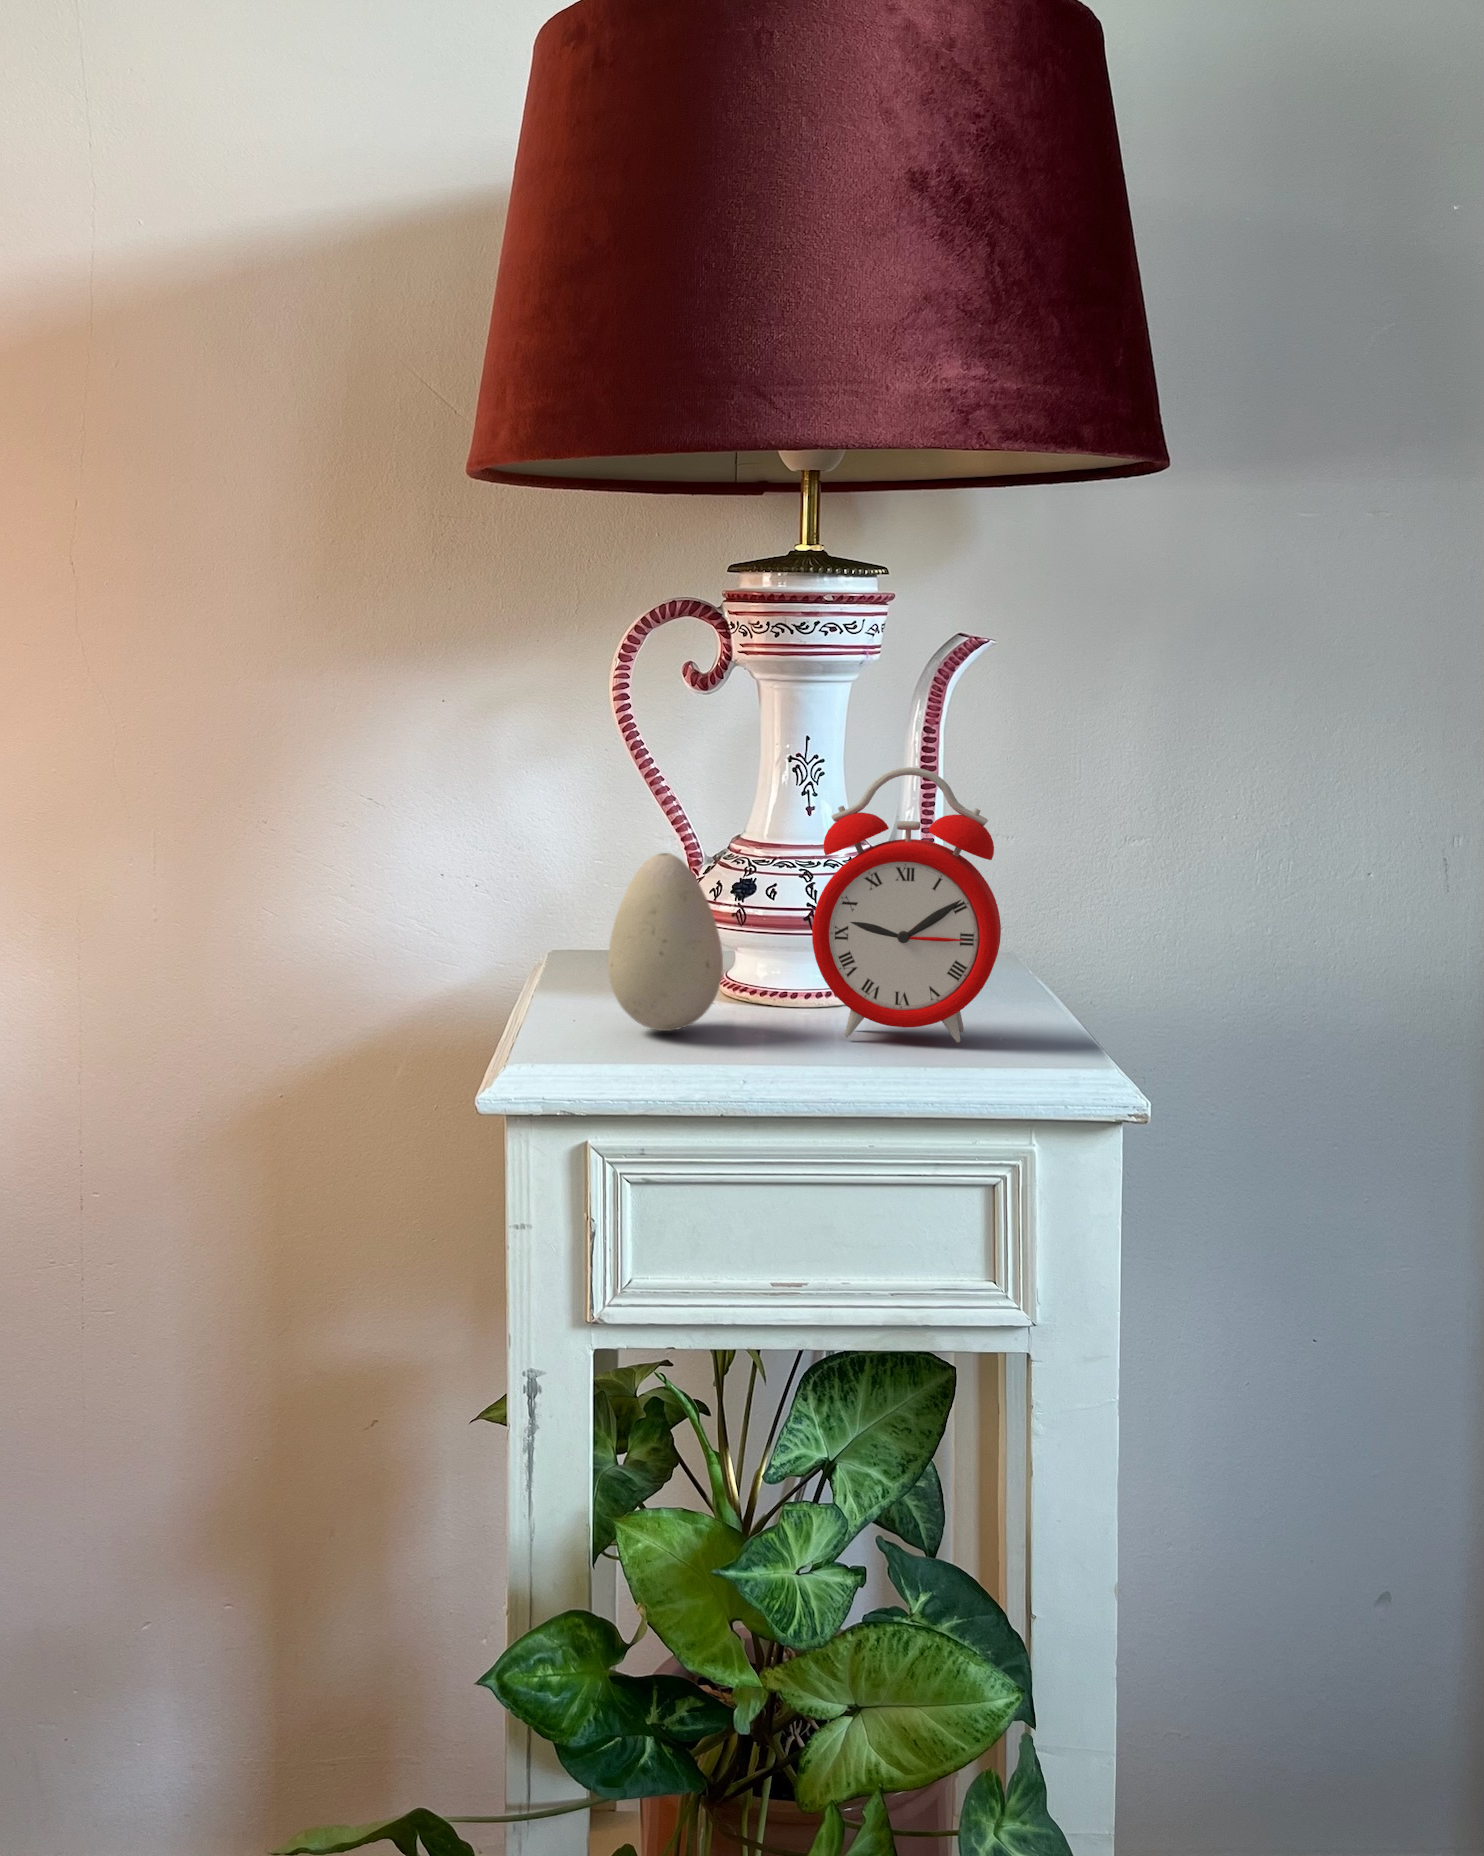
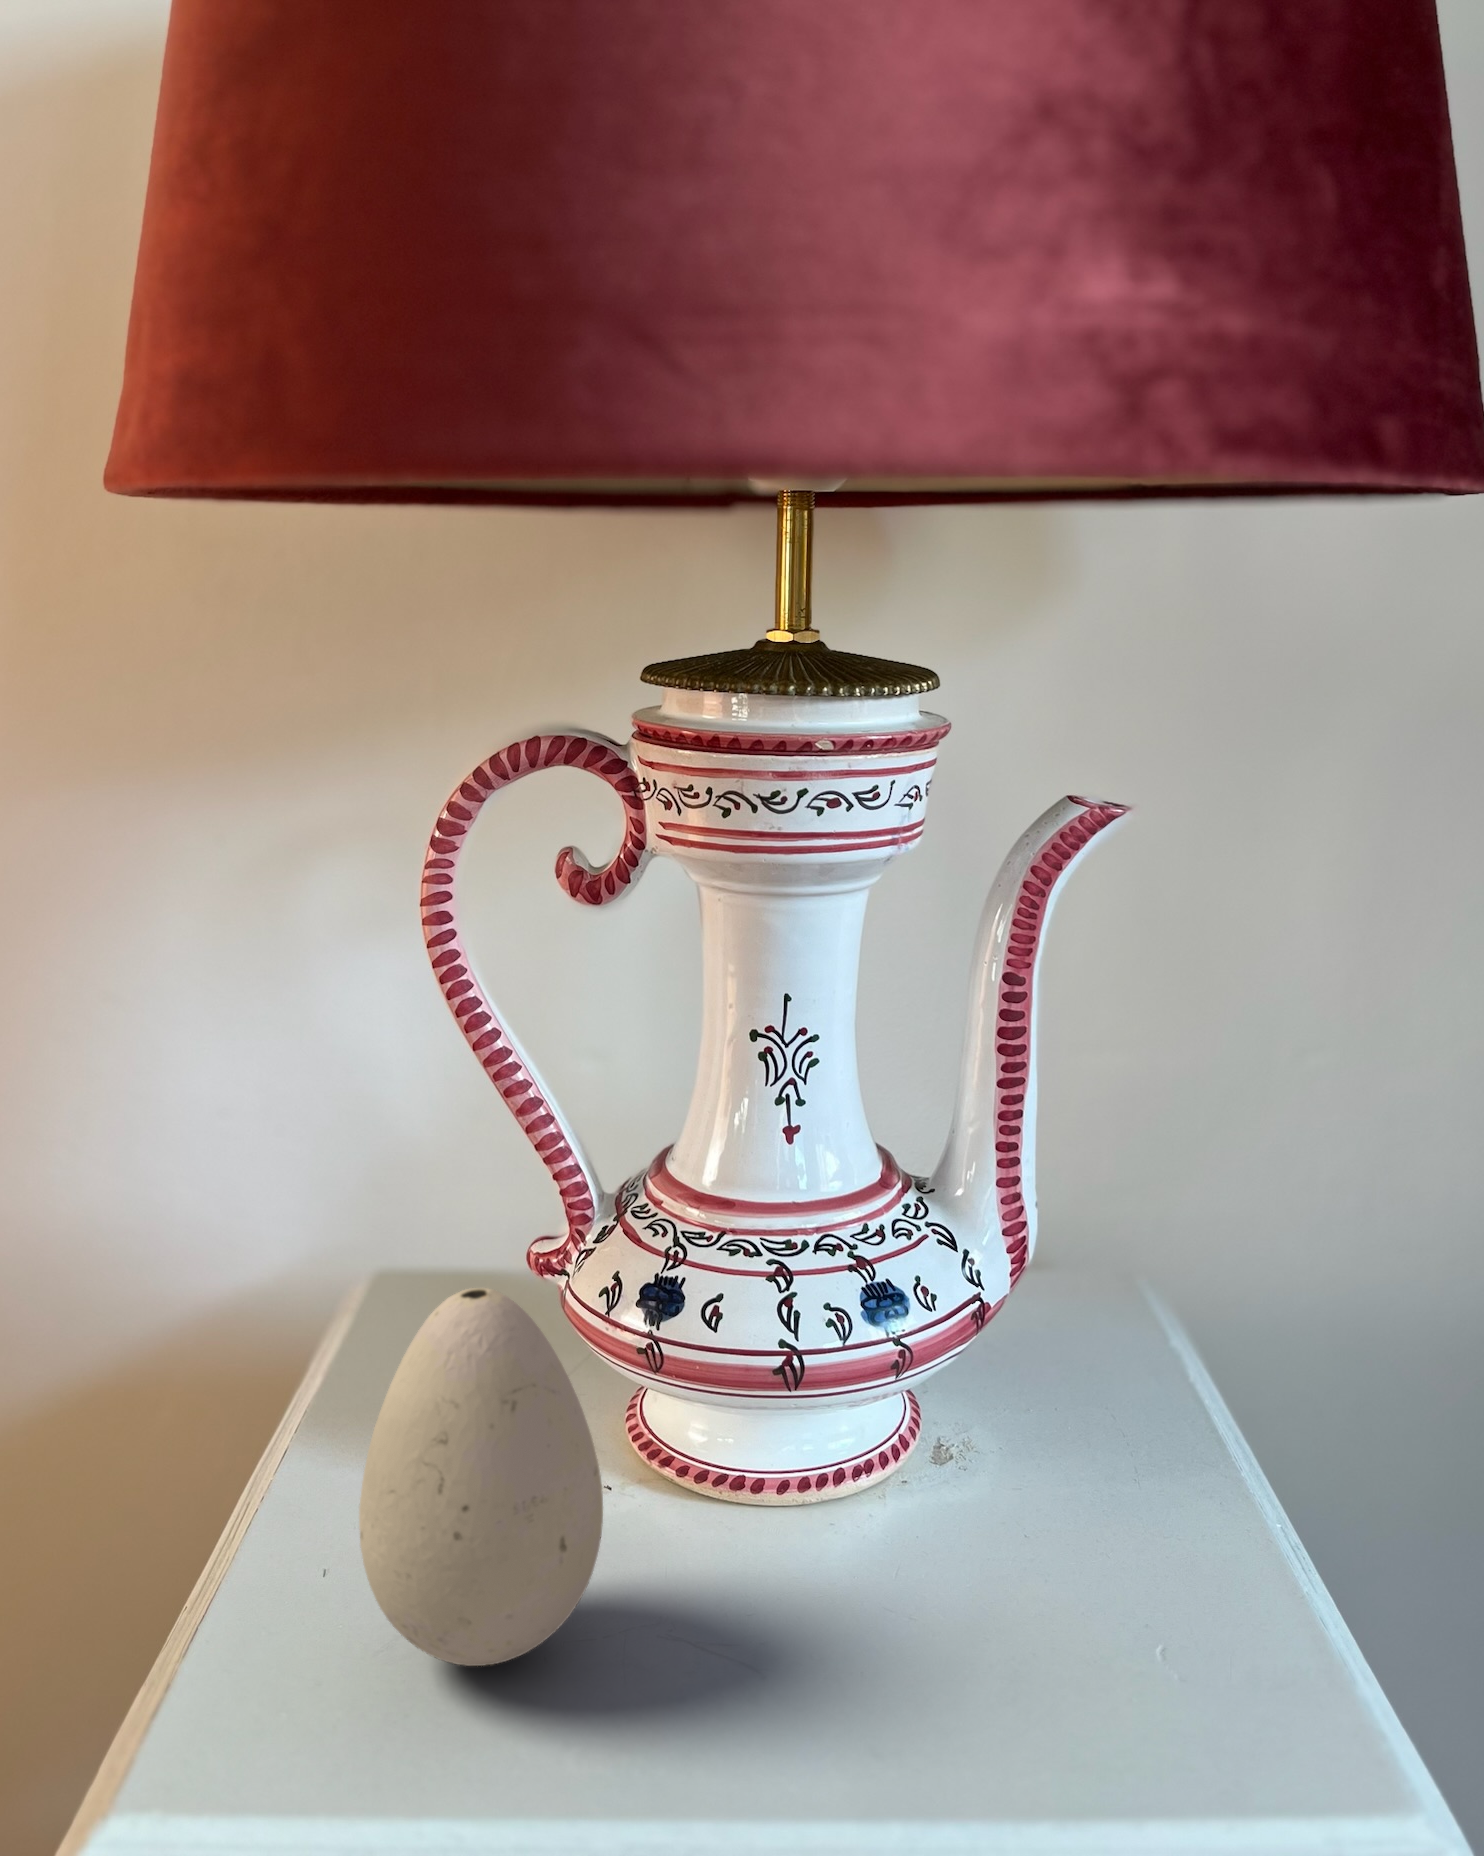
alarm clock: present [812,767,1001,1042] -> none [788,1109,1183,1699]

